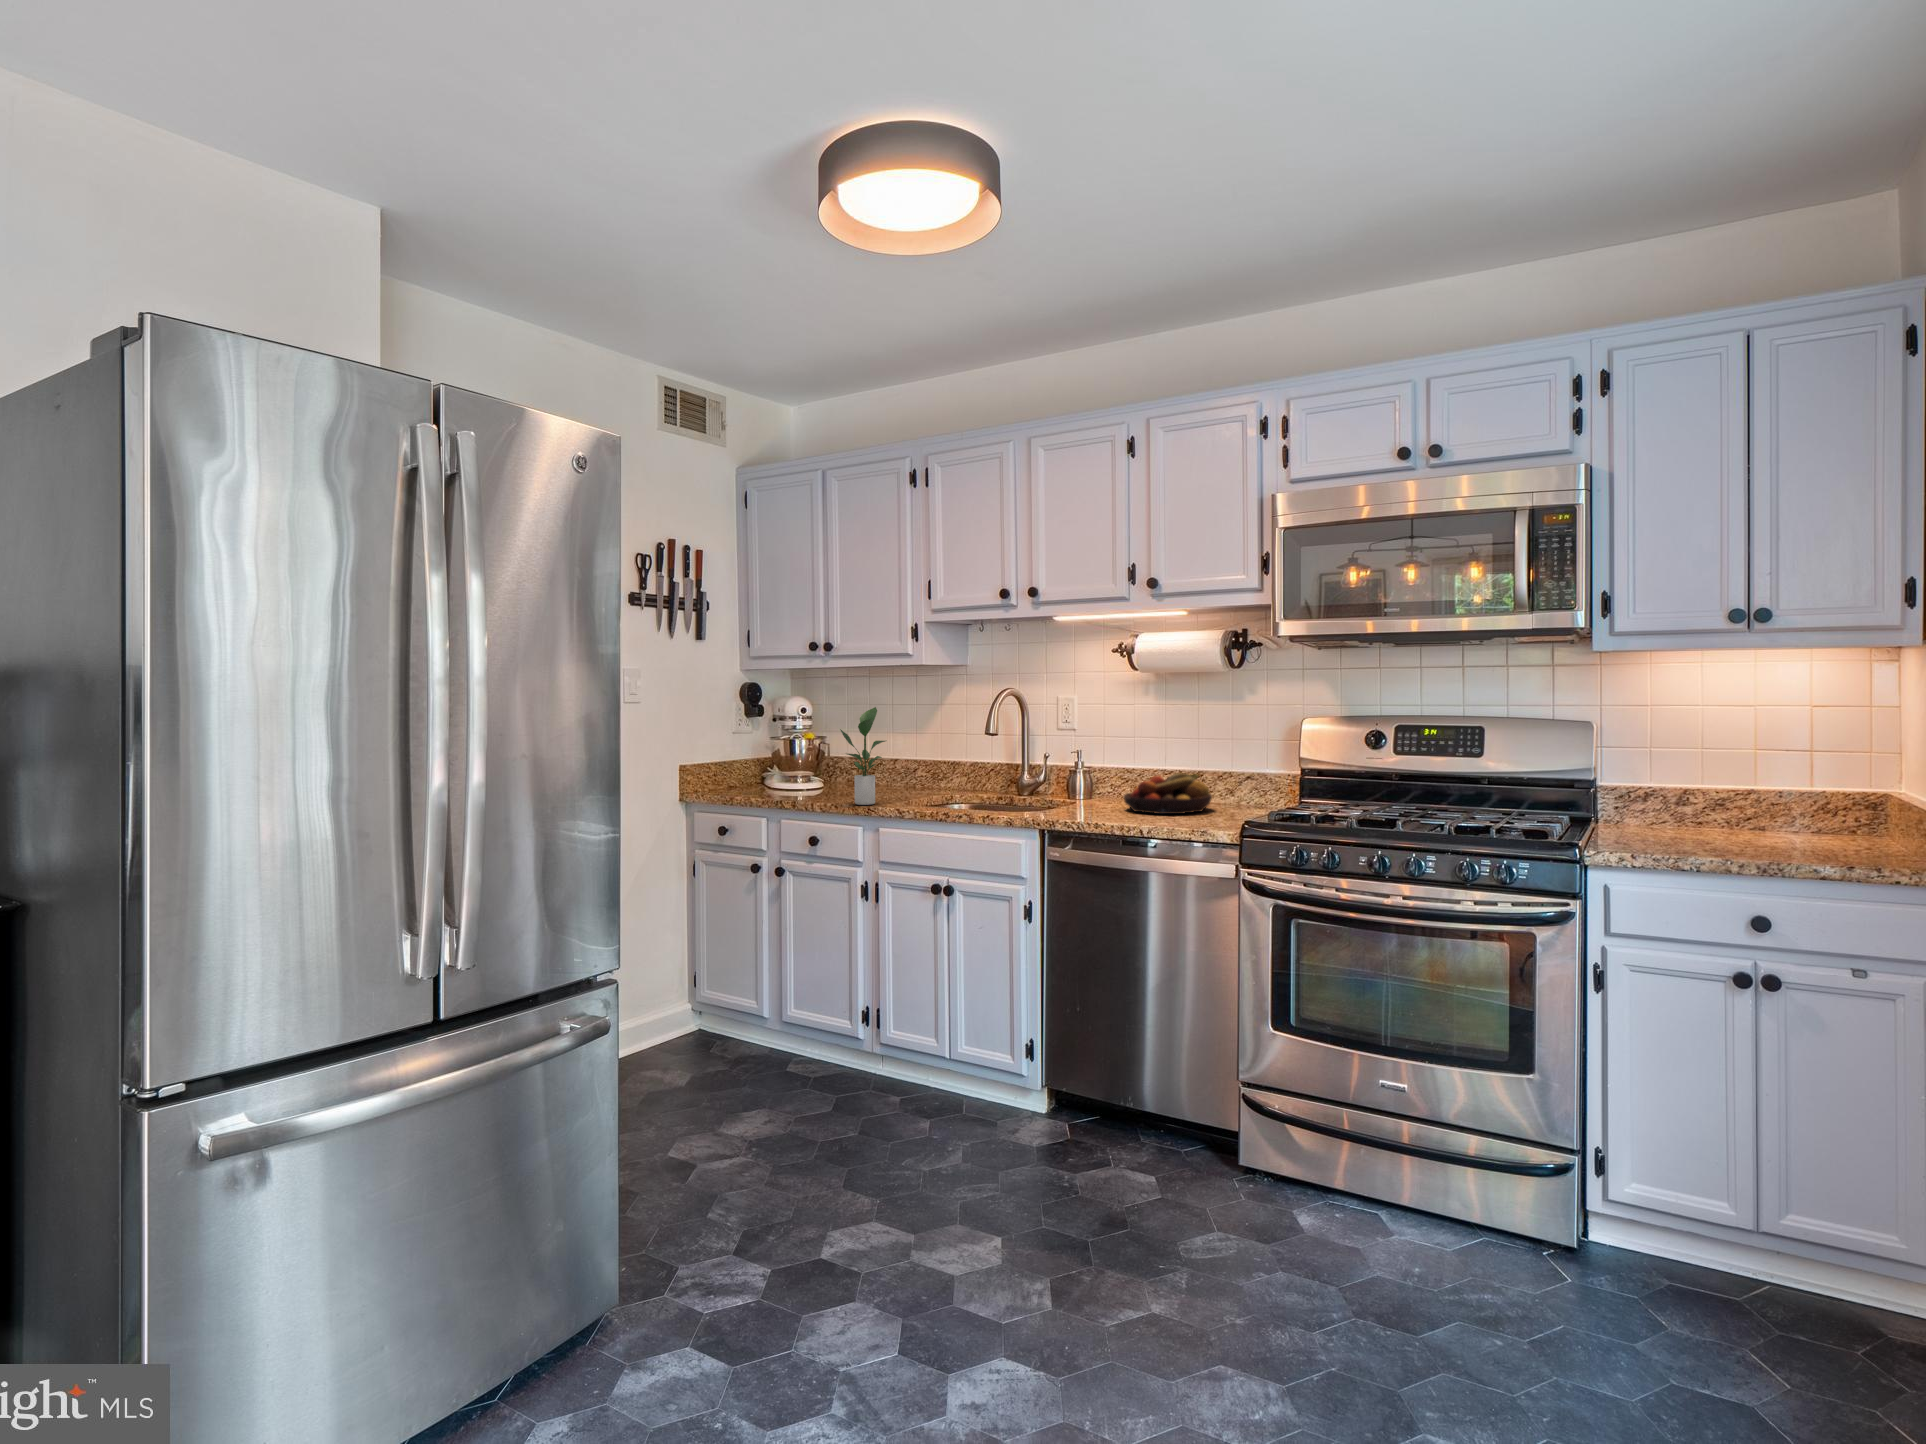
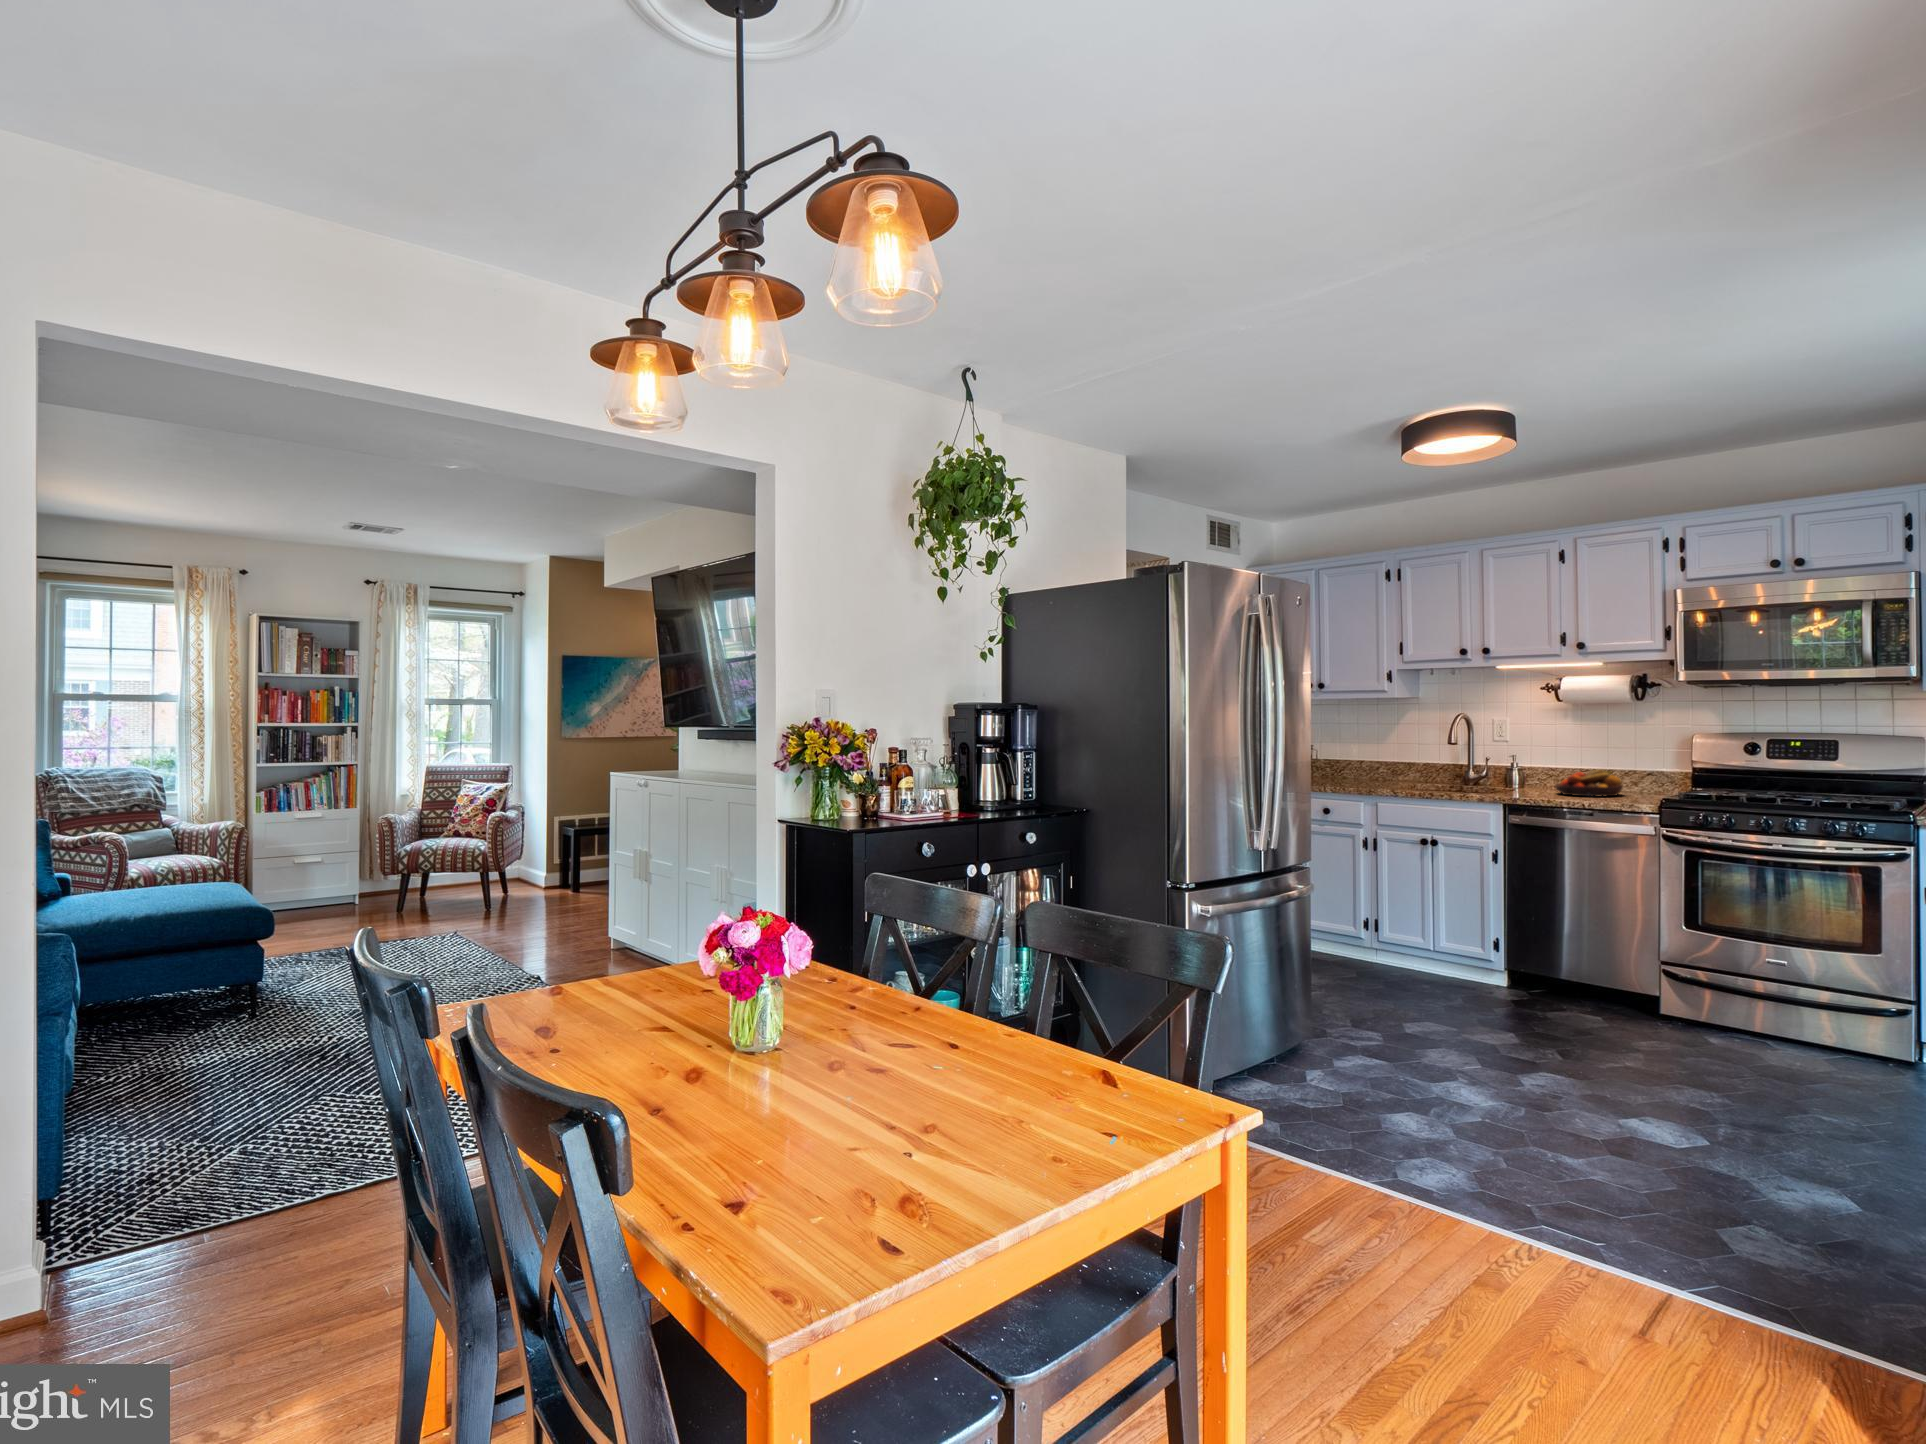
potted plant: present [840,707,885,805] -> none [1340,726,1373,789]

